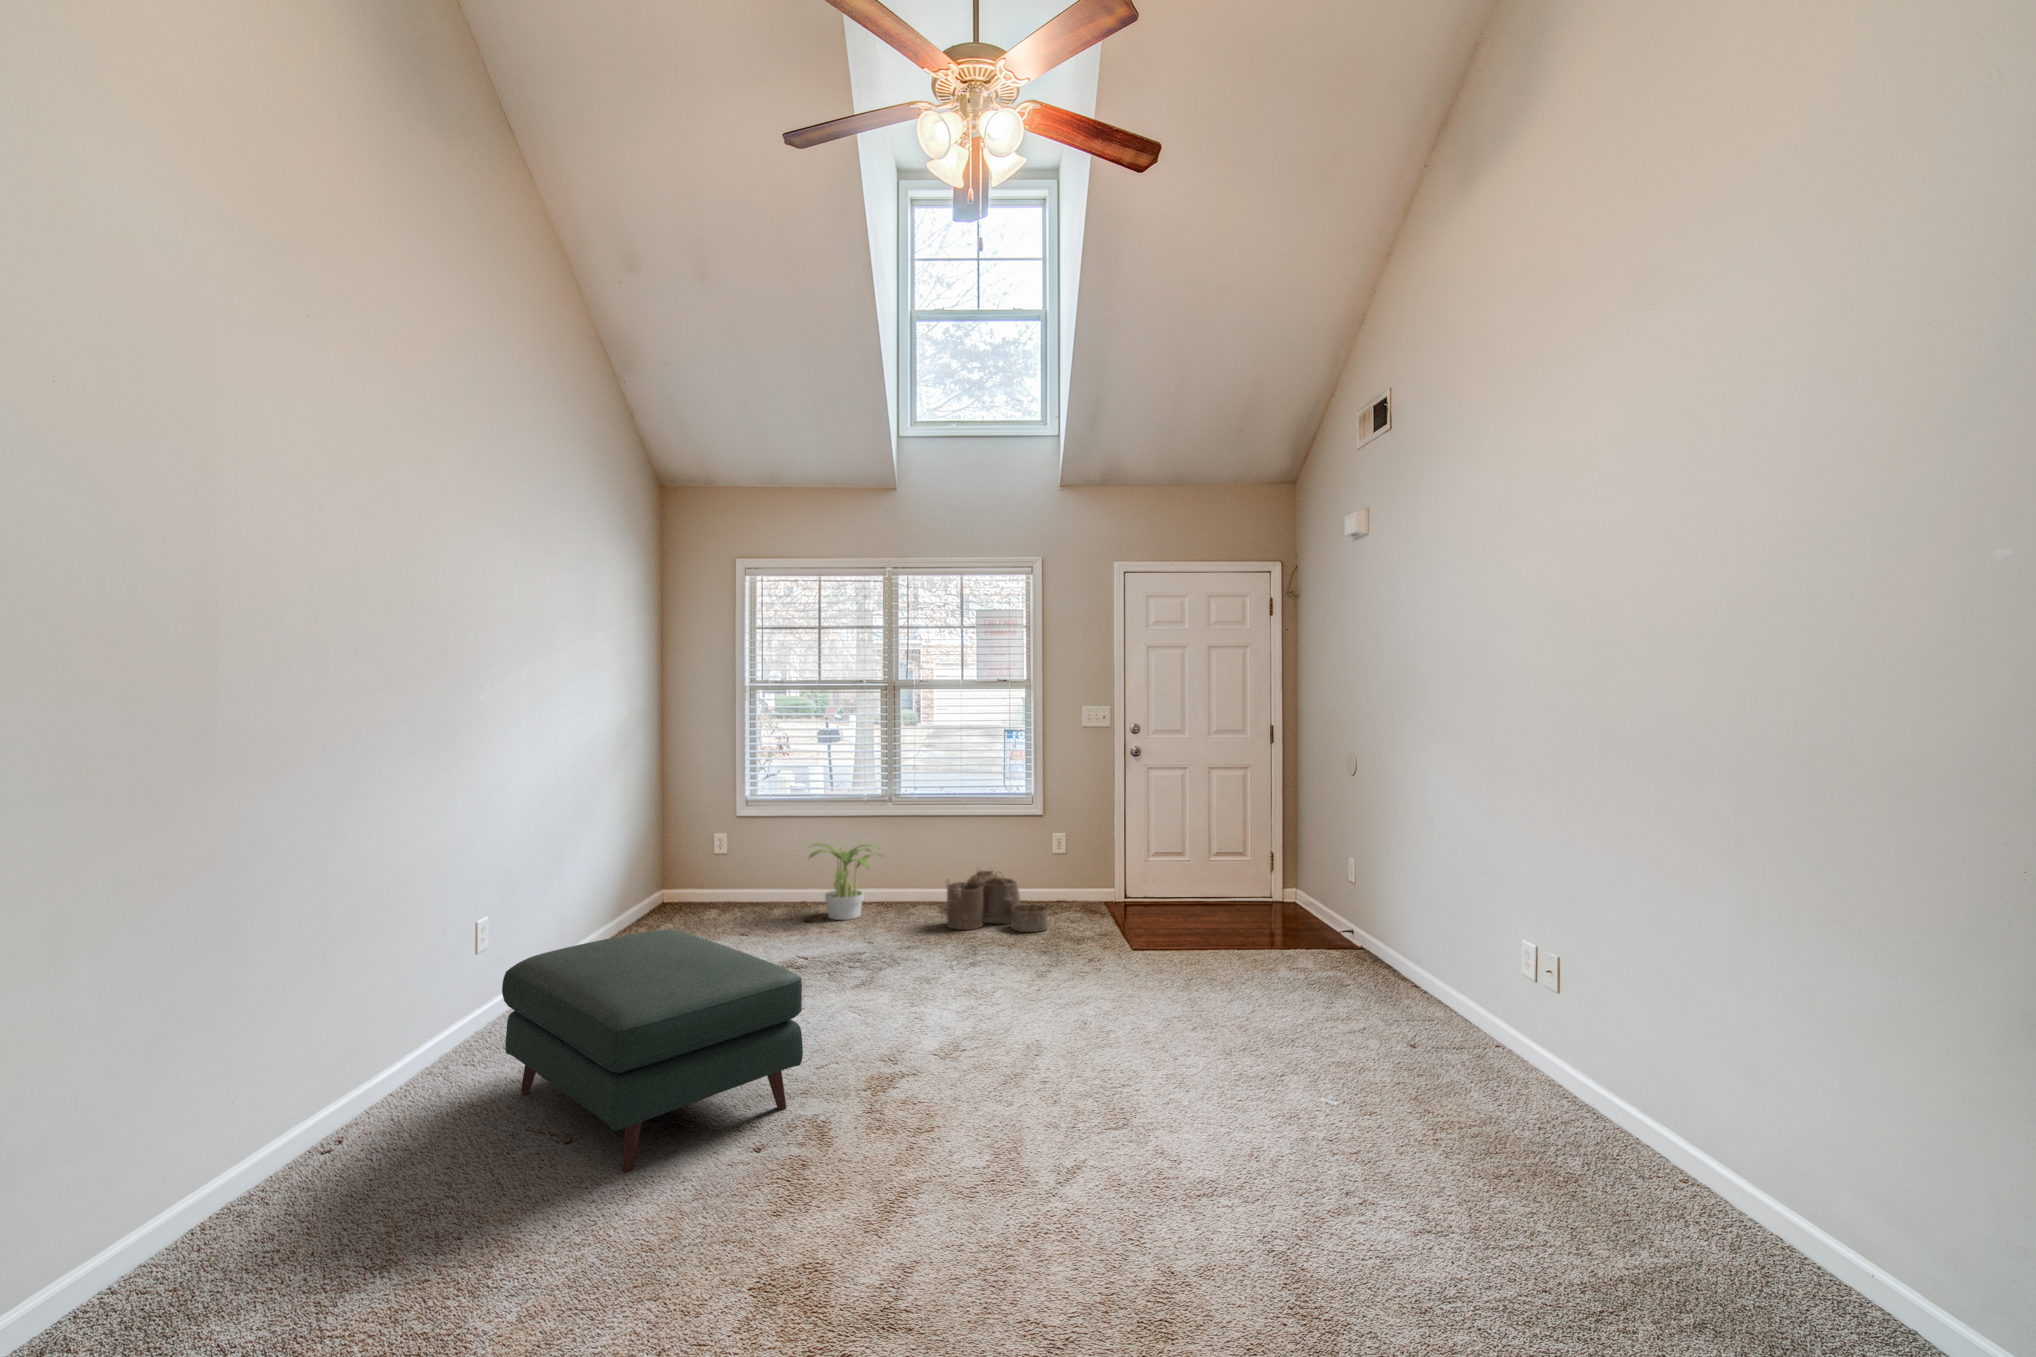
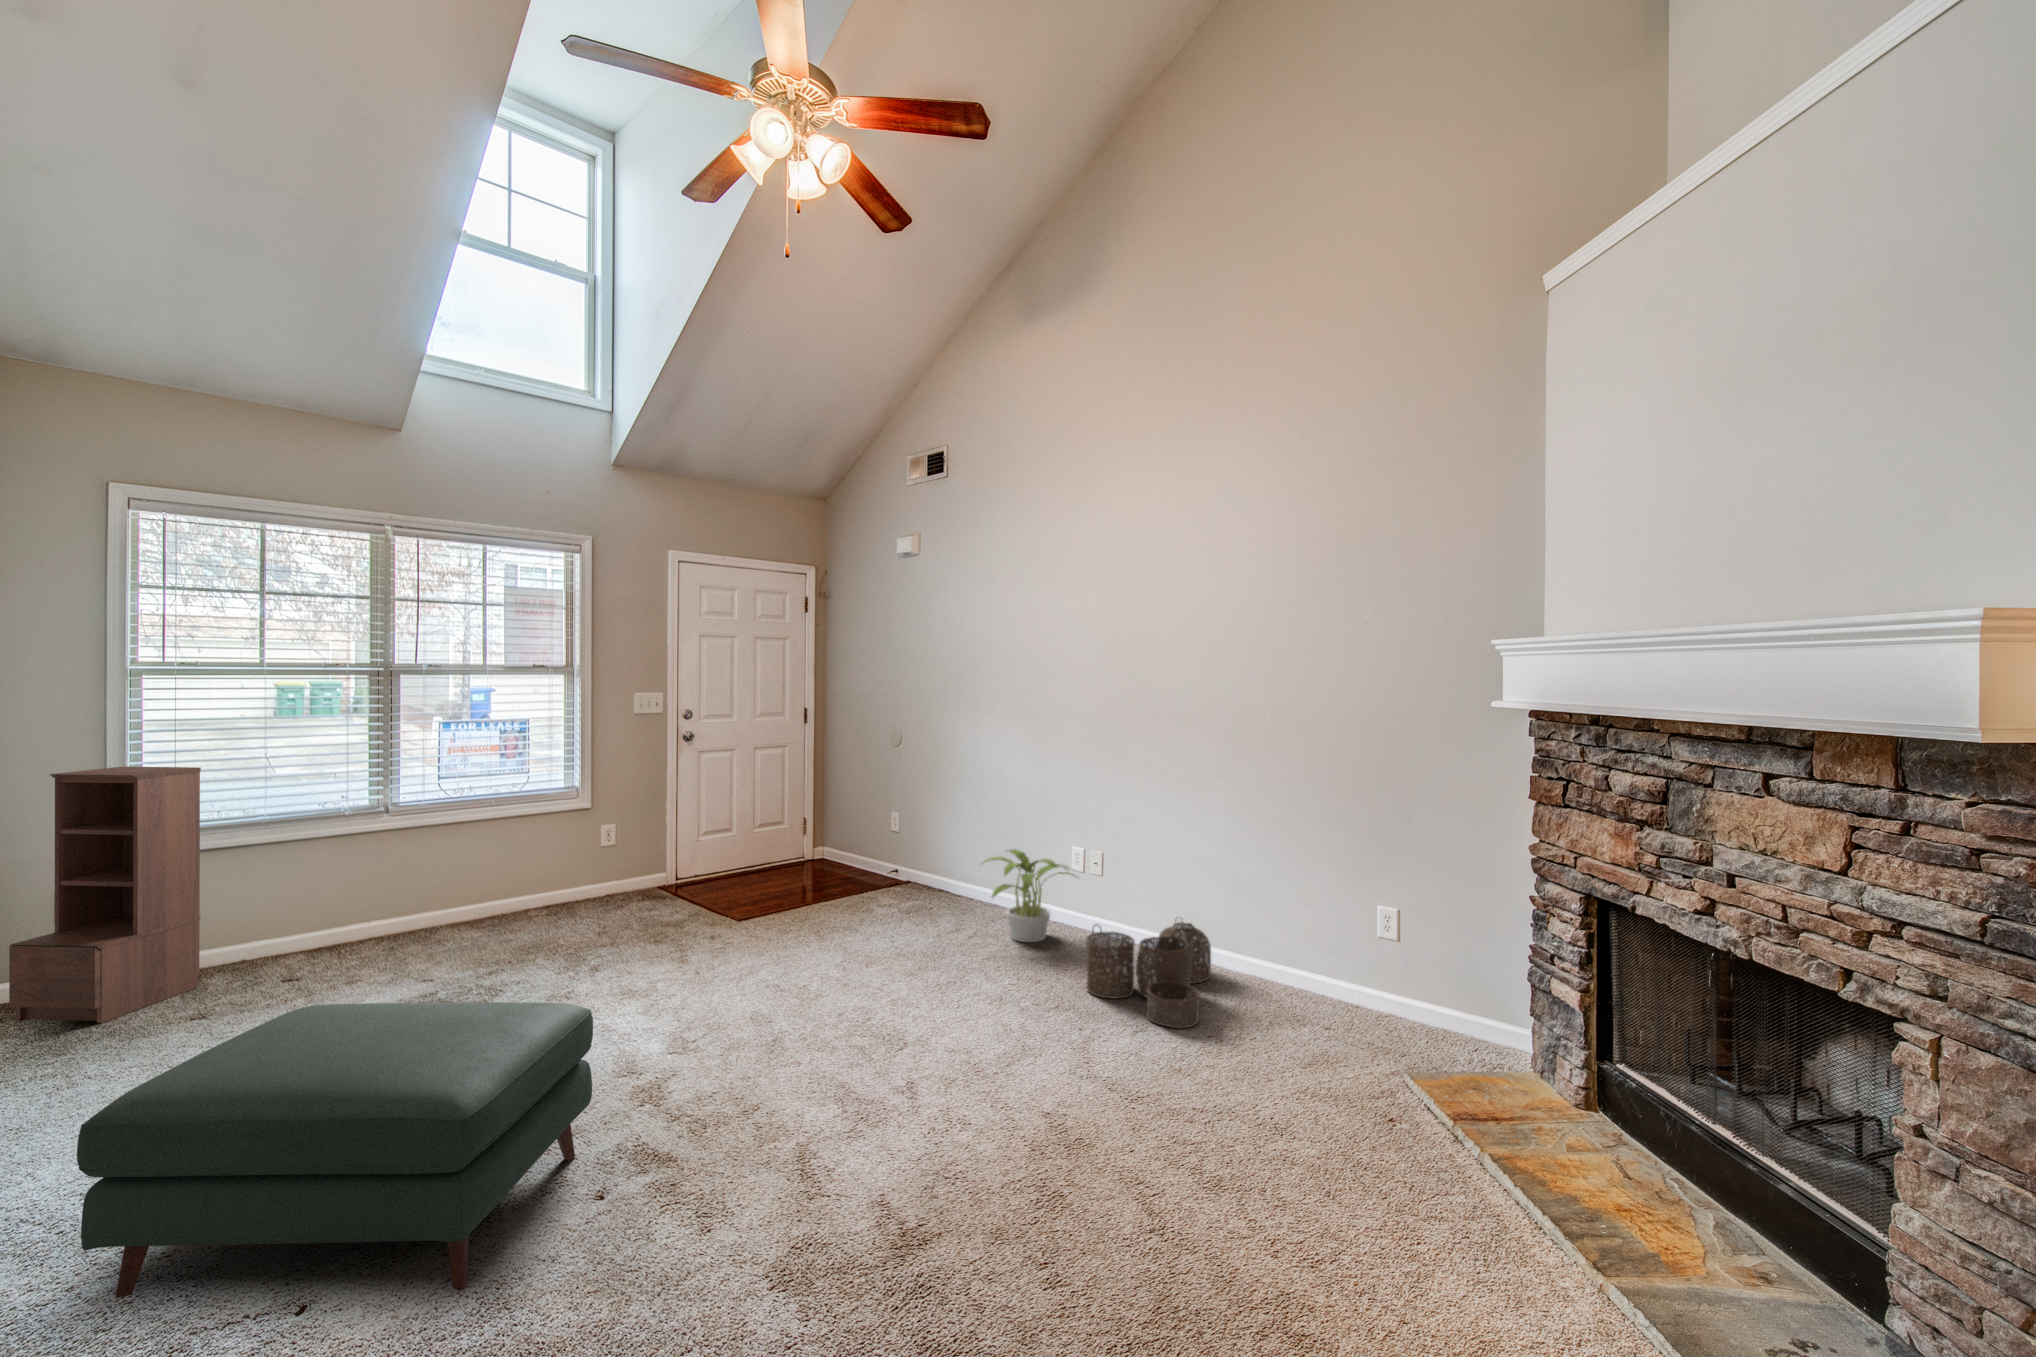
bookshelf: none [673,752,765,926] -> present [9,767,201,1023]
potted plant: present [809,843,882,920] -> present [985,849,1075,942]
woven basket: present [946,871,1048,932] -> present [1086,922,1211,1028]

